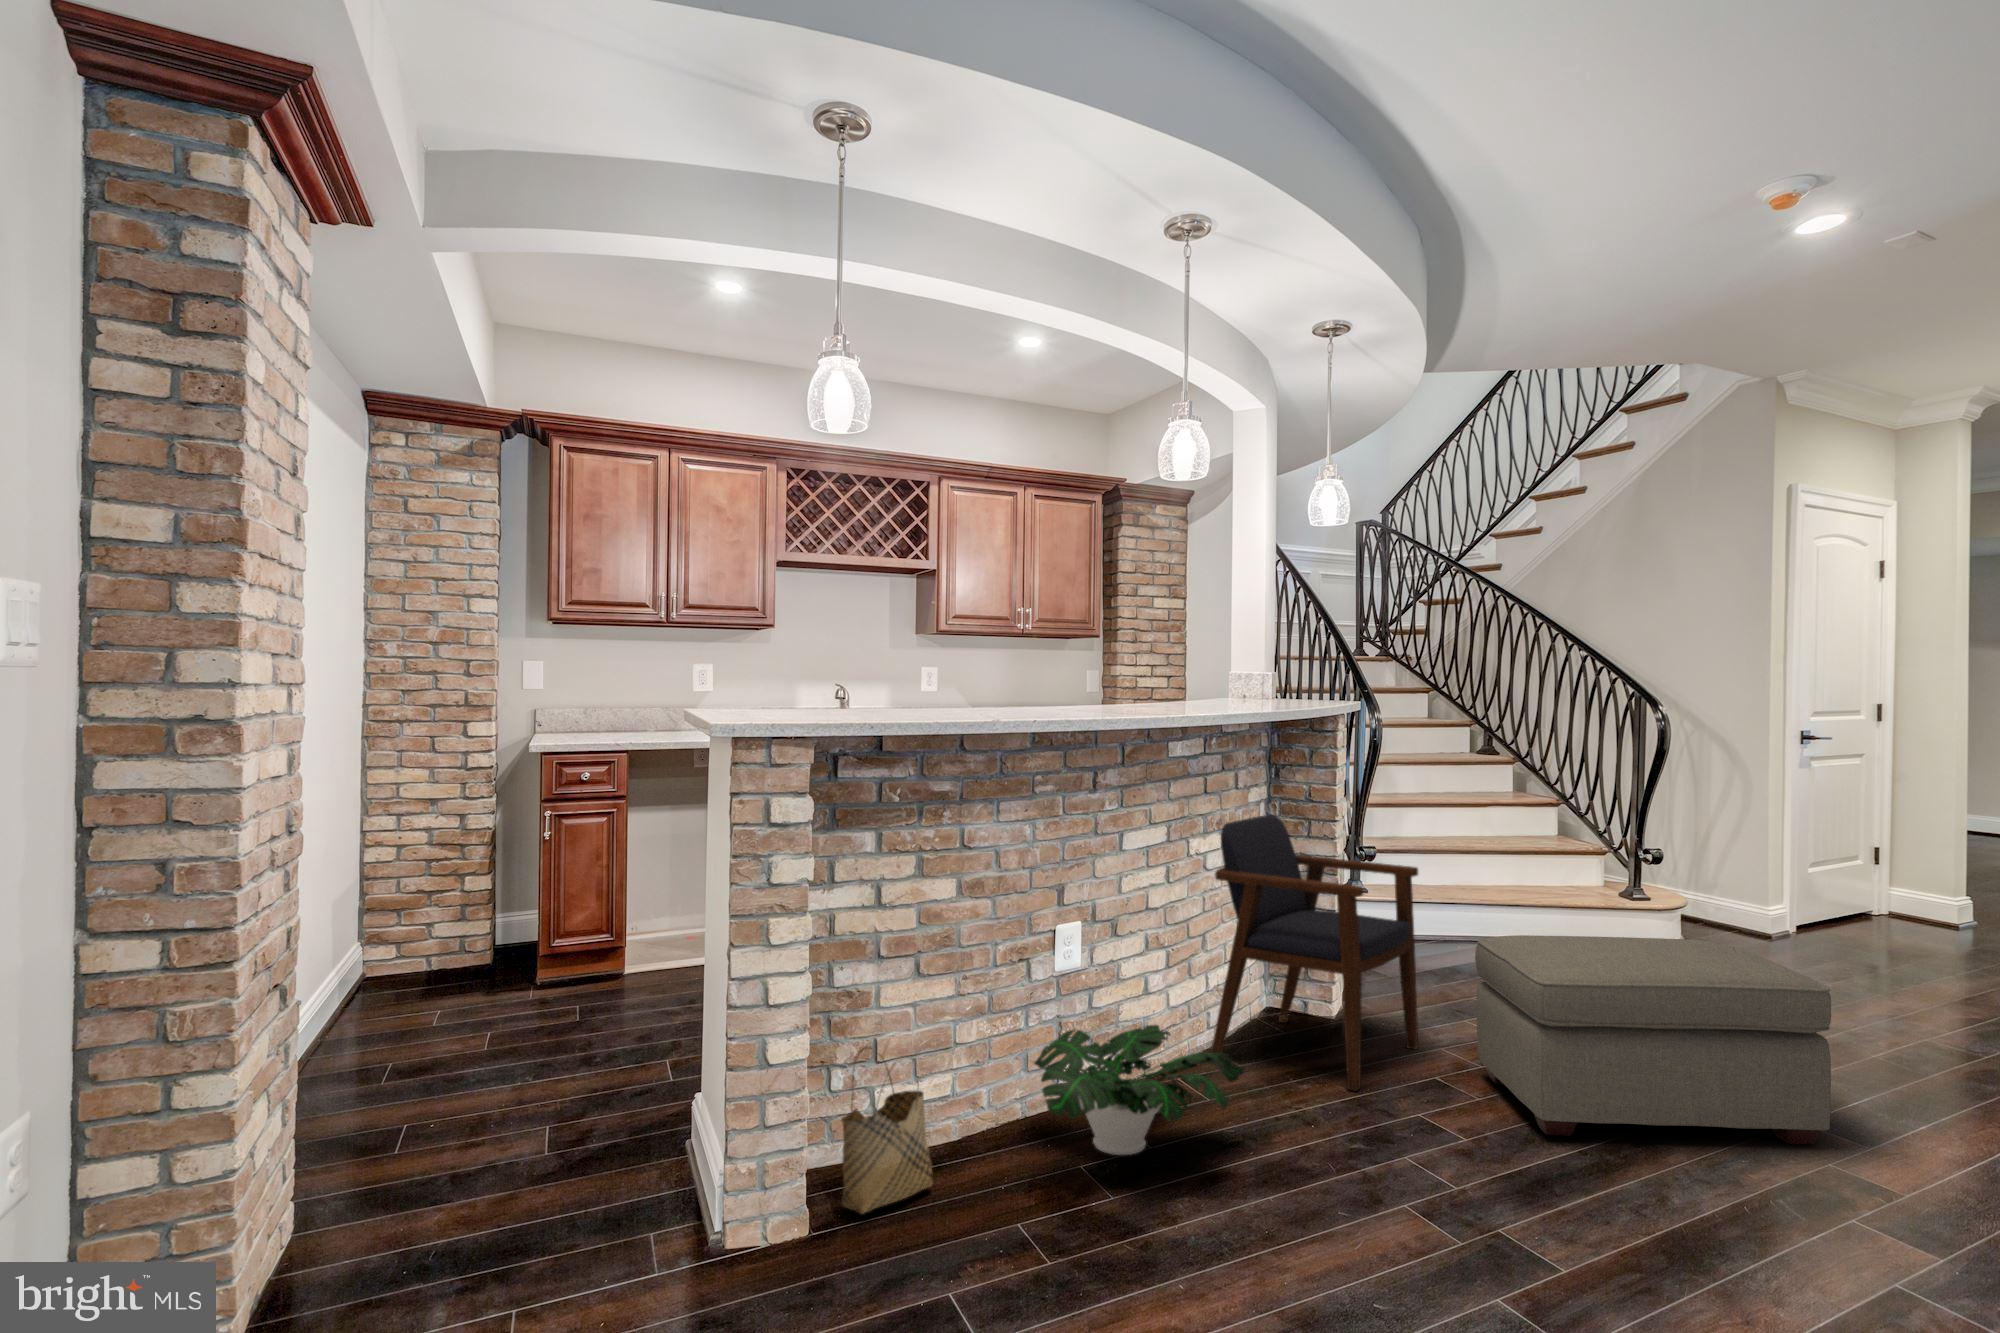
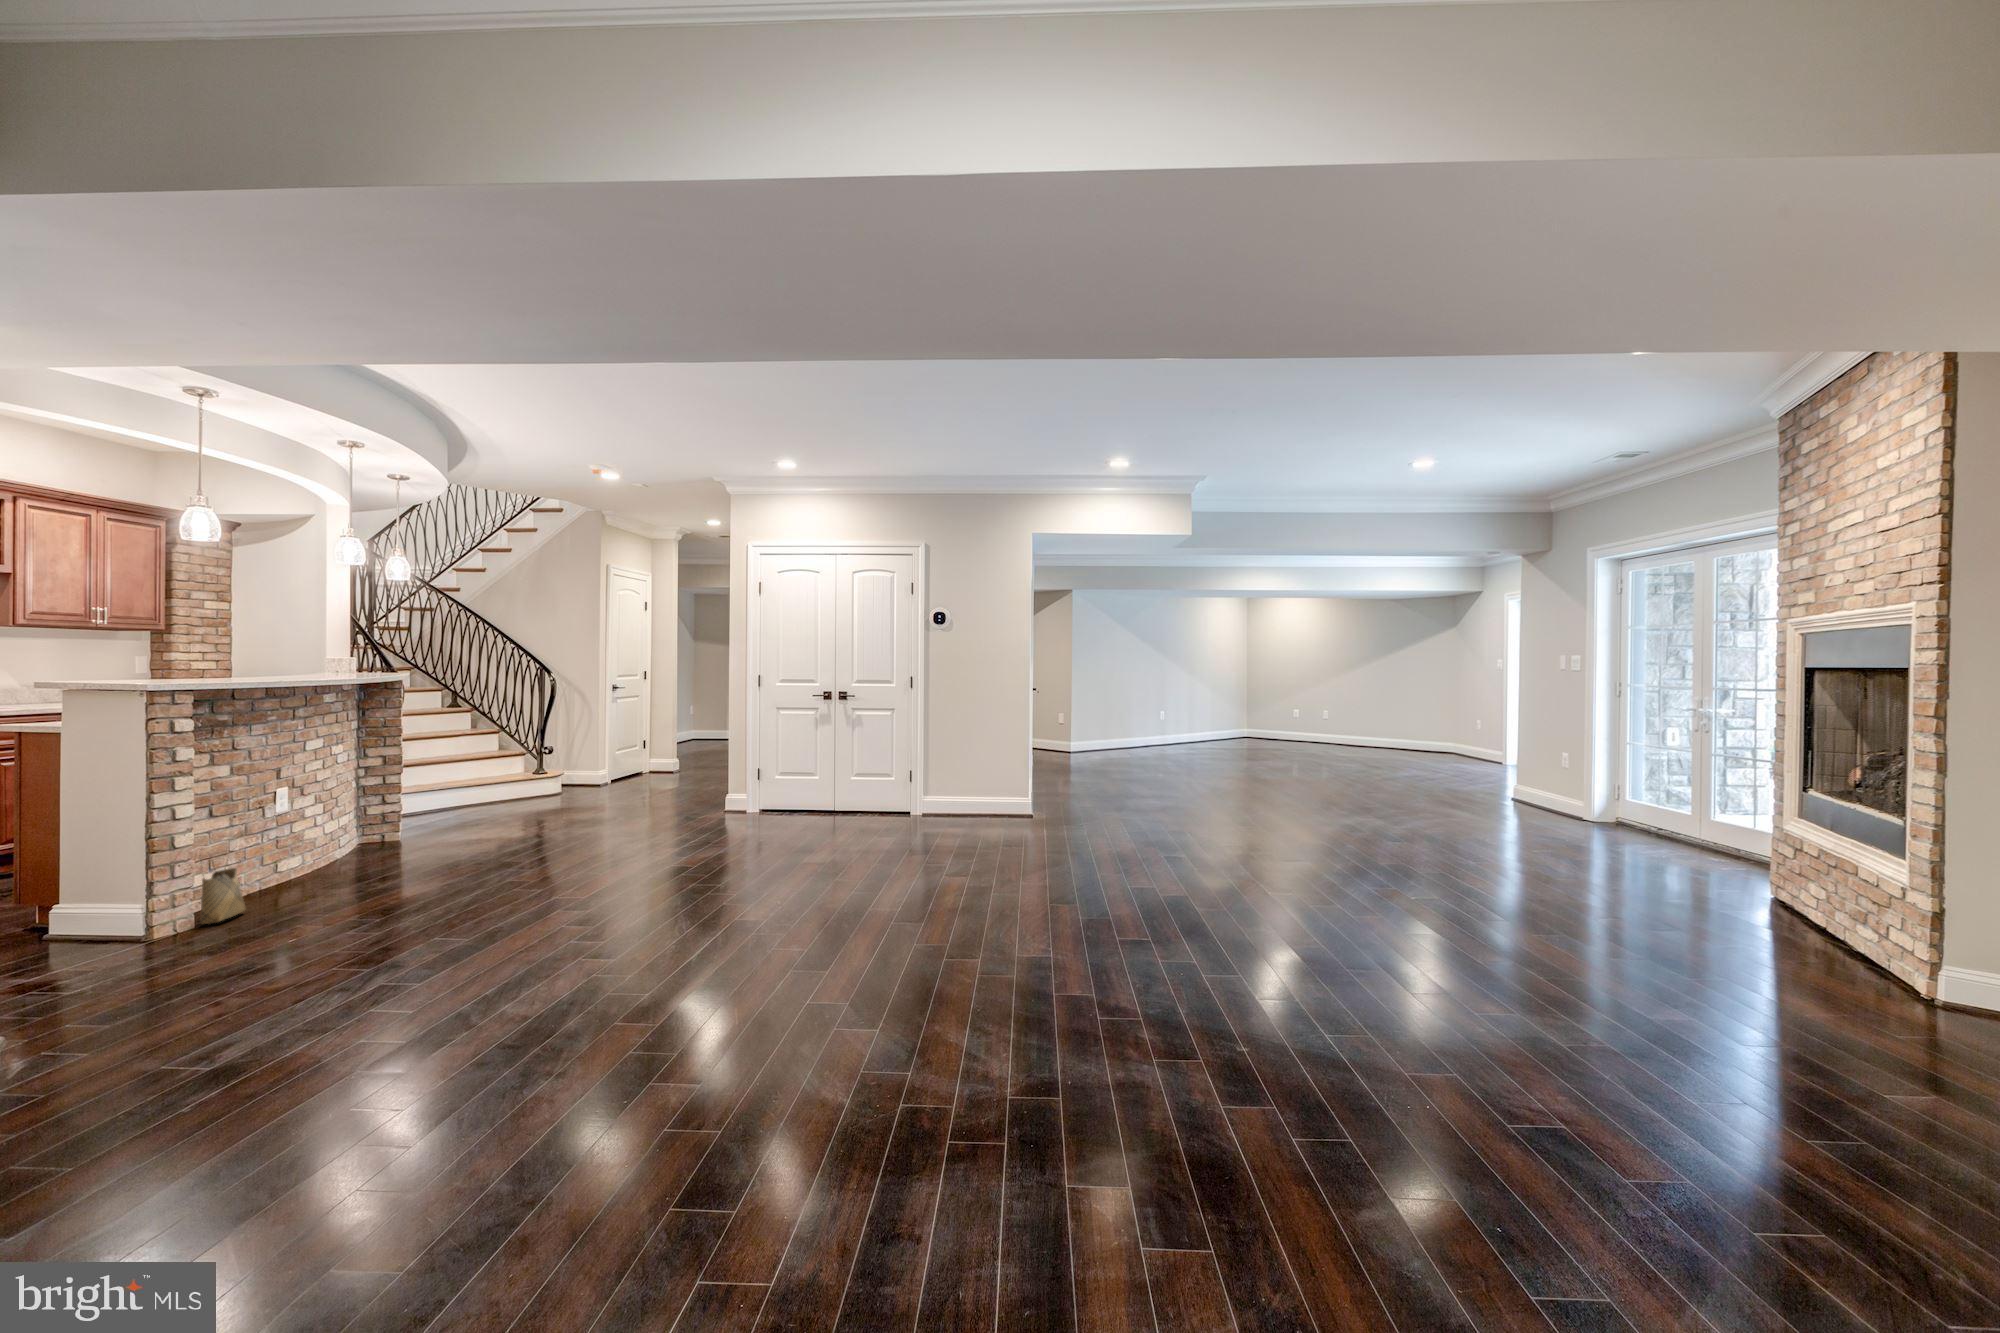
armchair: present [1211,815,1418,1091] -> none [346,733,457,859]
ottoman: present [1475,935,1831,1145] -> none [490,770,630,850]
potted plant: present [1034,1025,1244,1155] -> none [274,832,399,889]

